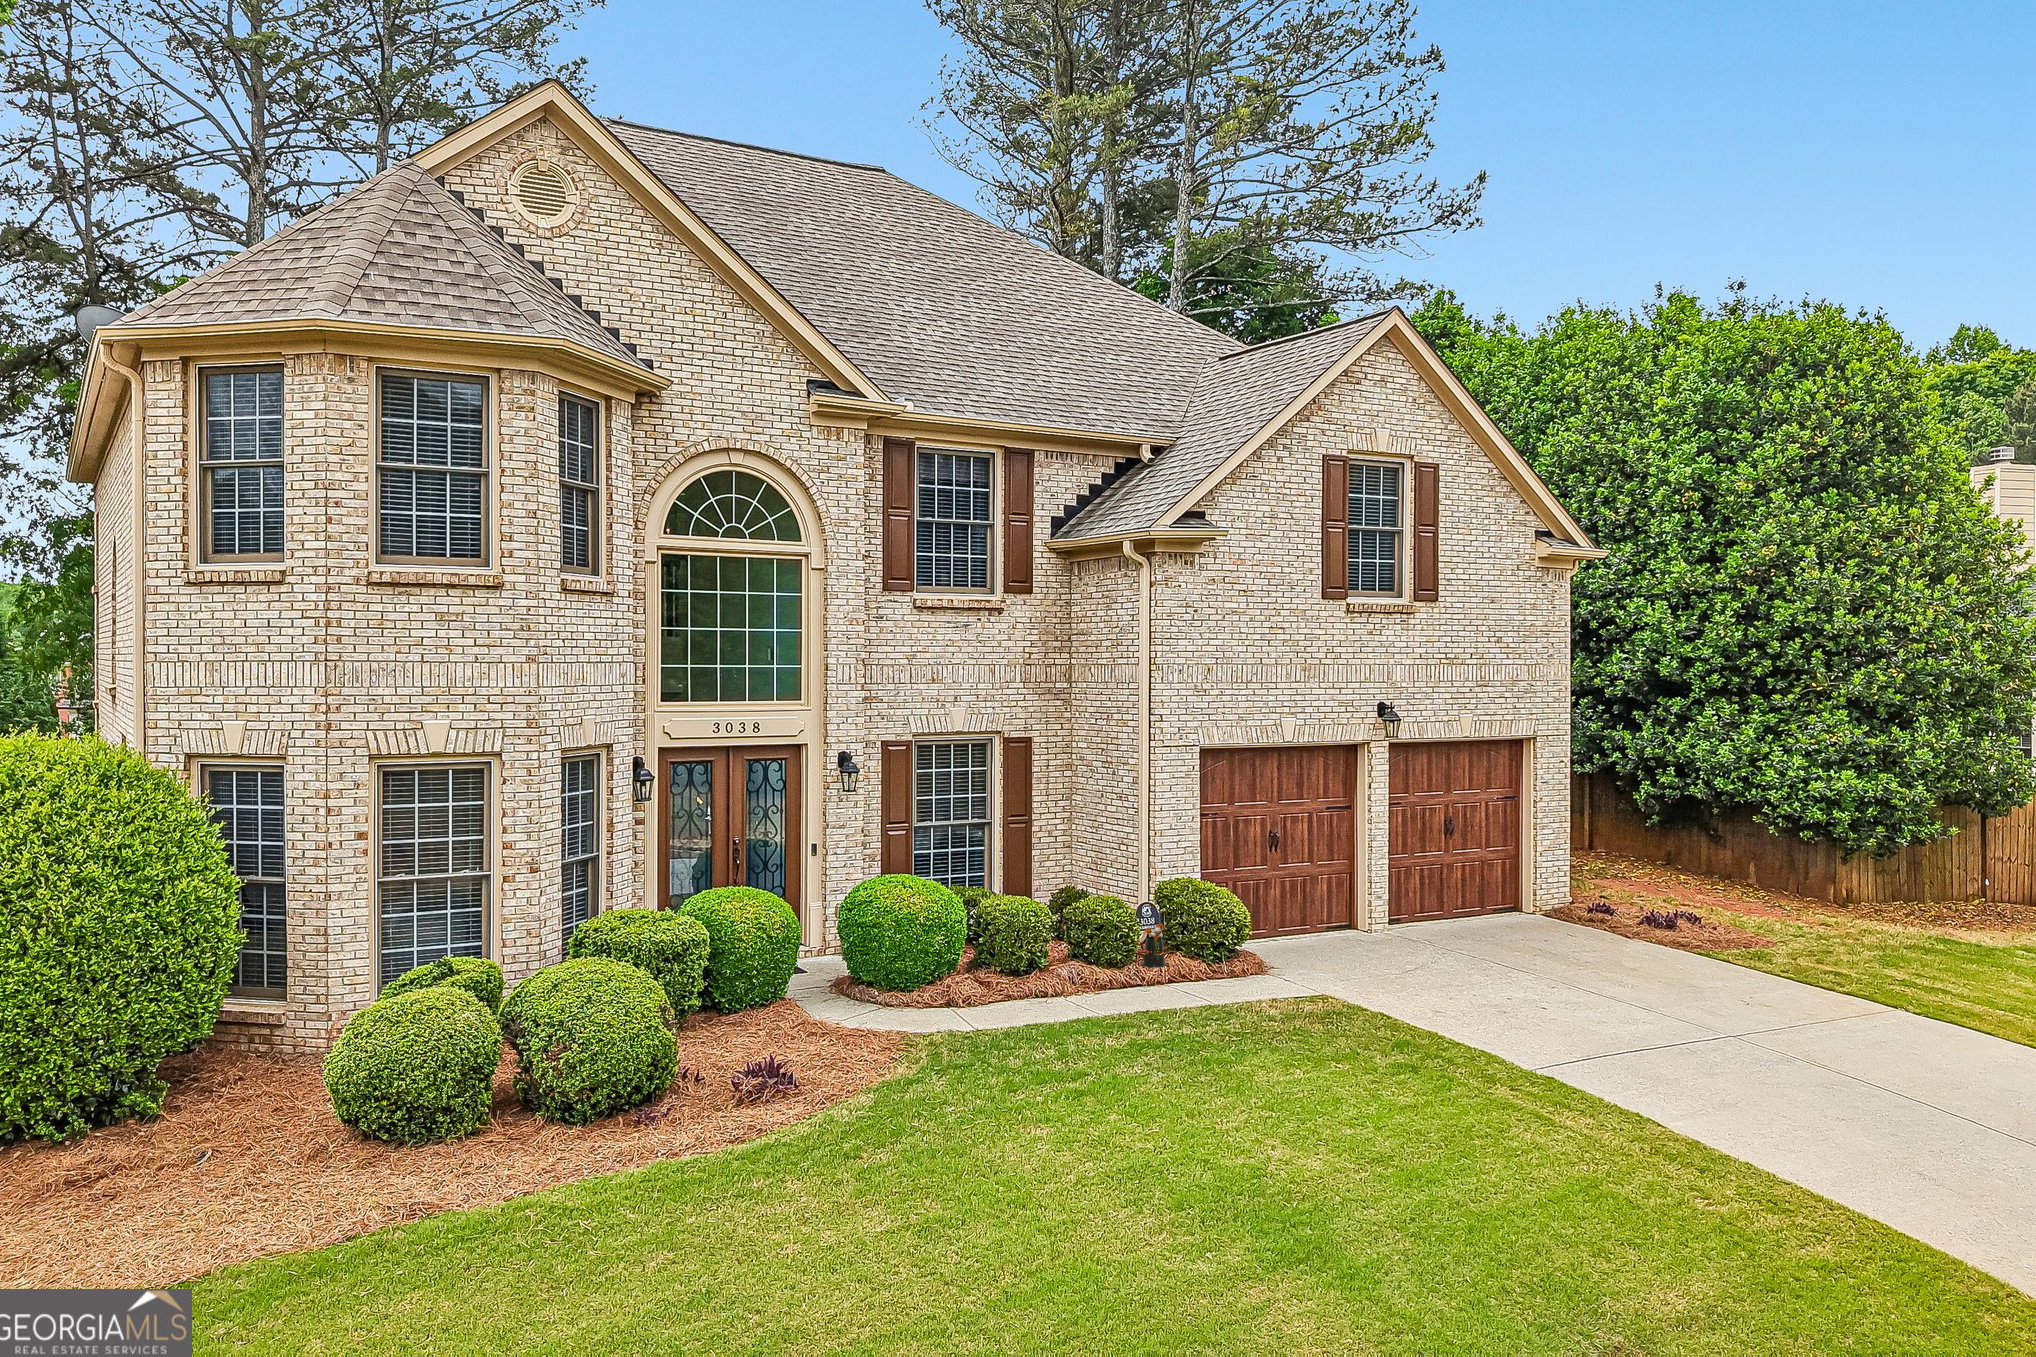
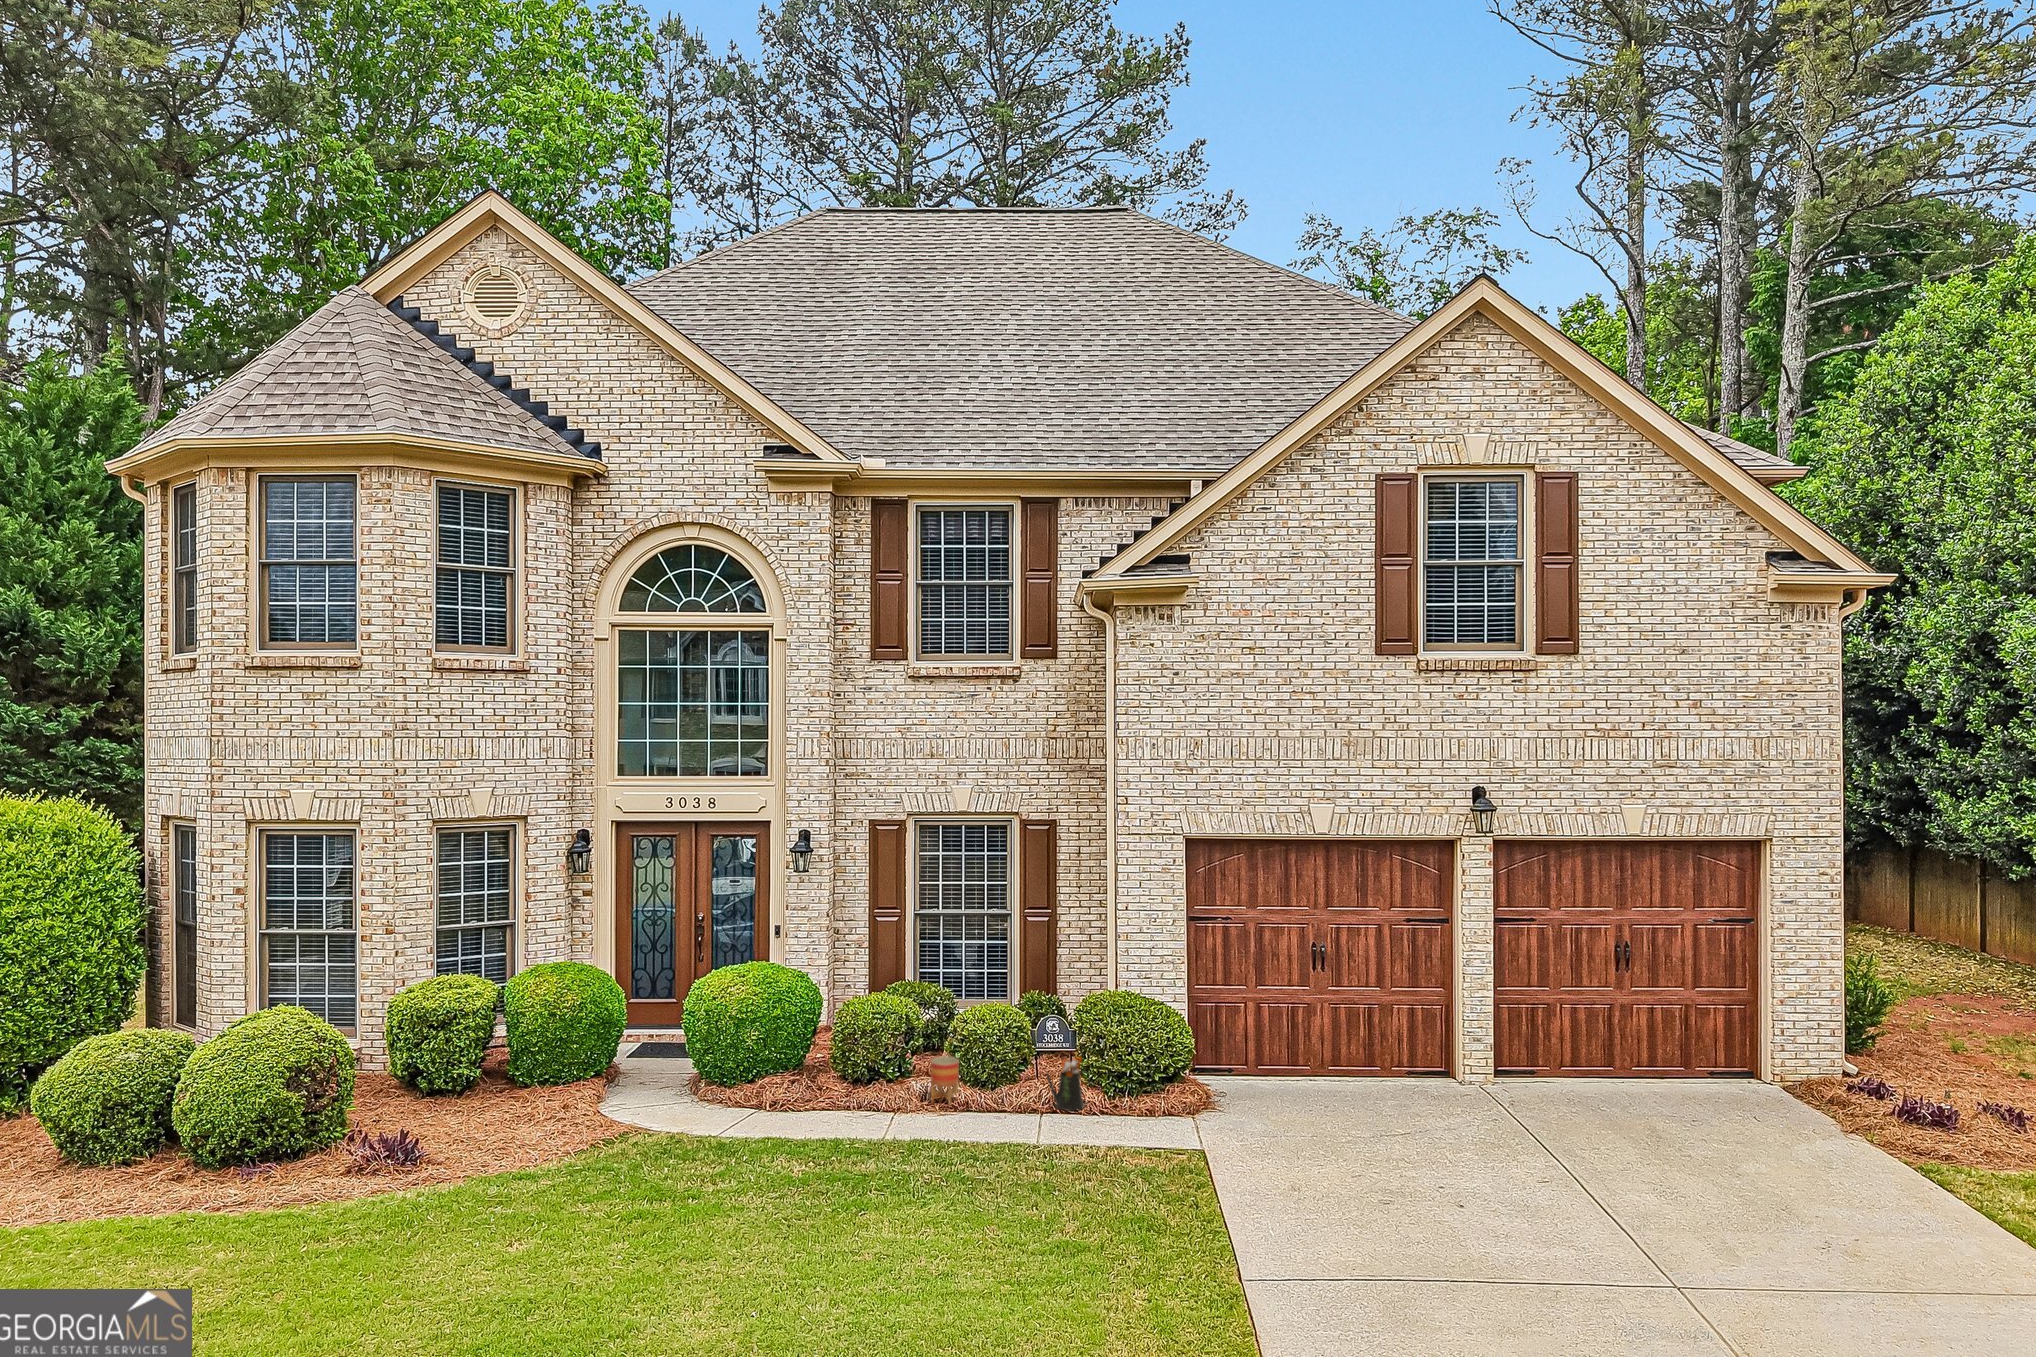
planter: none [1048,935,1072,975] -> present [931,1056,959,1105]

